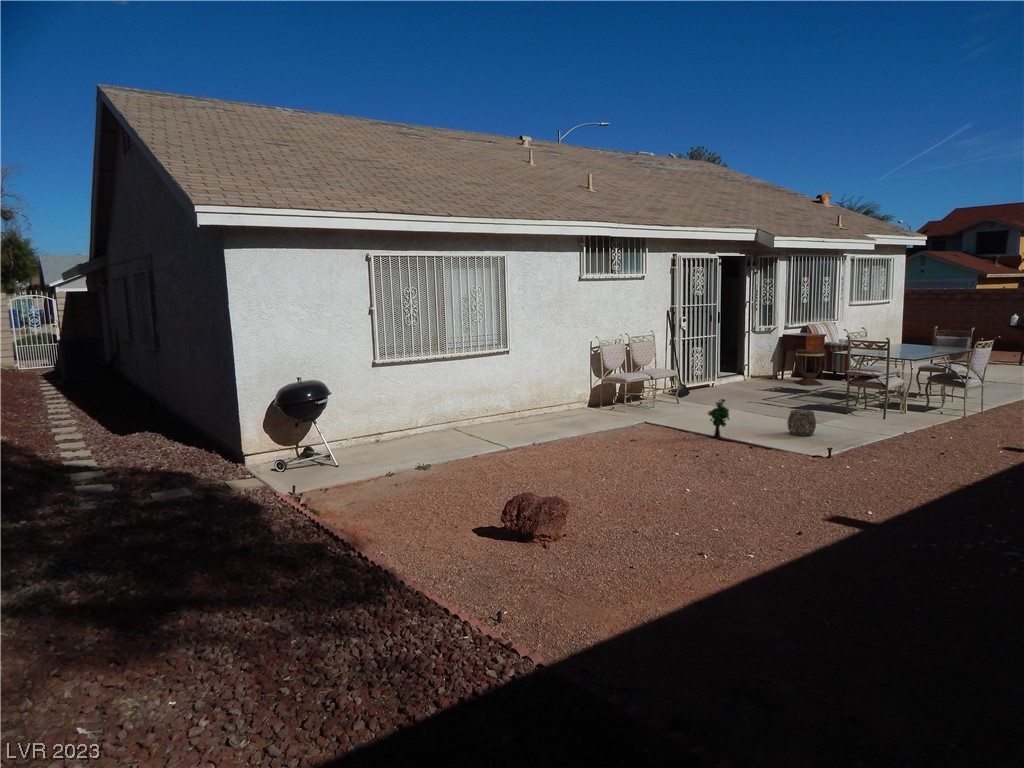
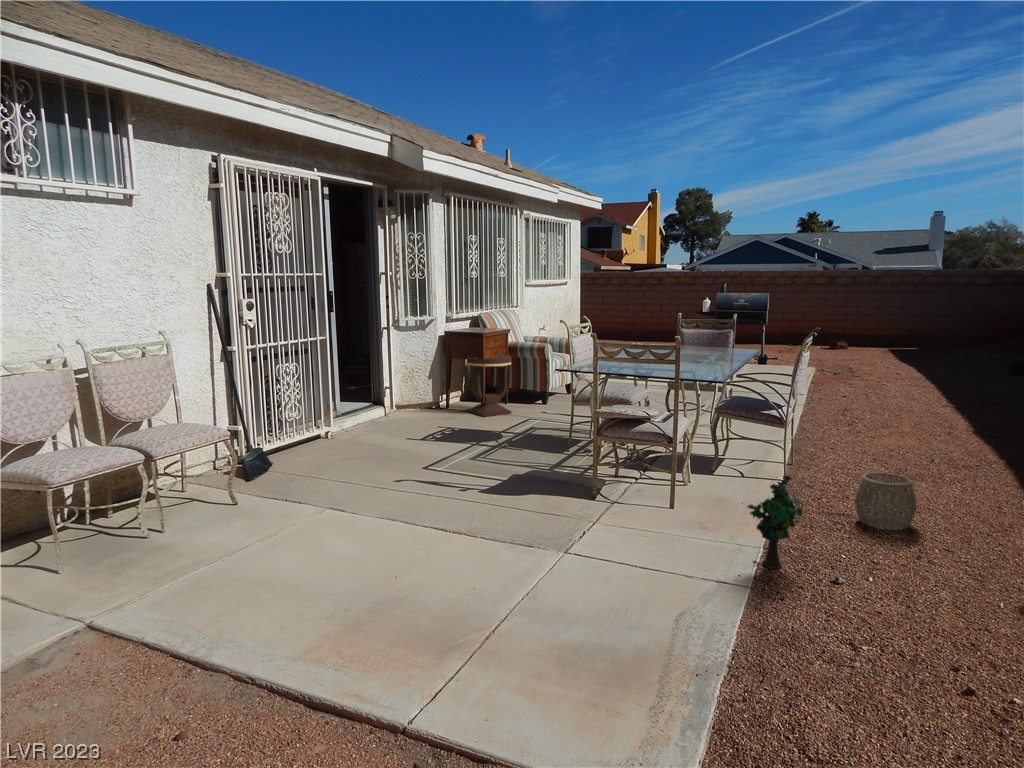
decorative plant: present [708,399,729,438] -> present [747,476,803,569]
woven basket: present [787,410,816,436] -> present [855,472,917,530]

